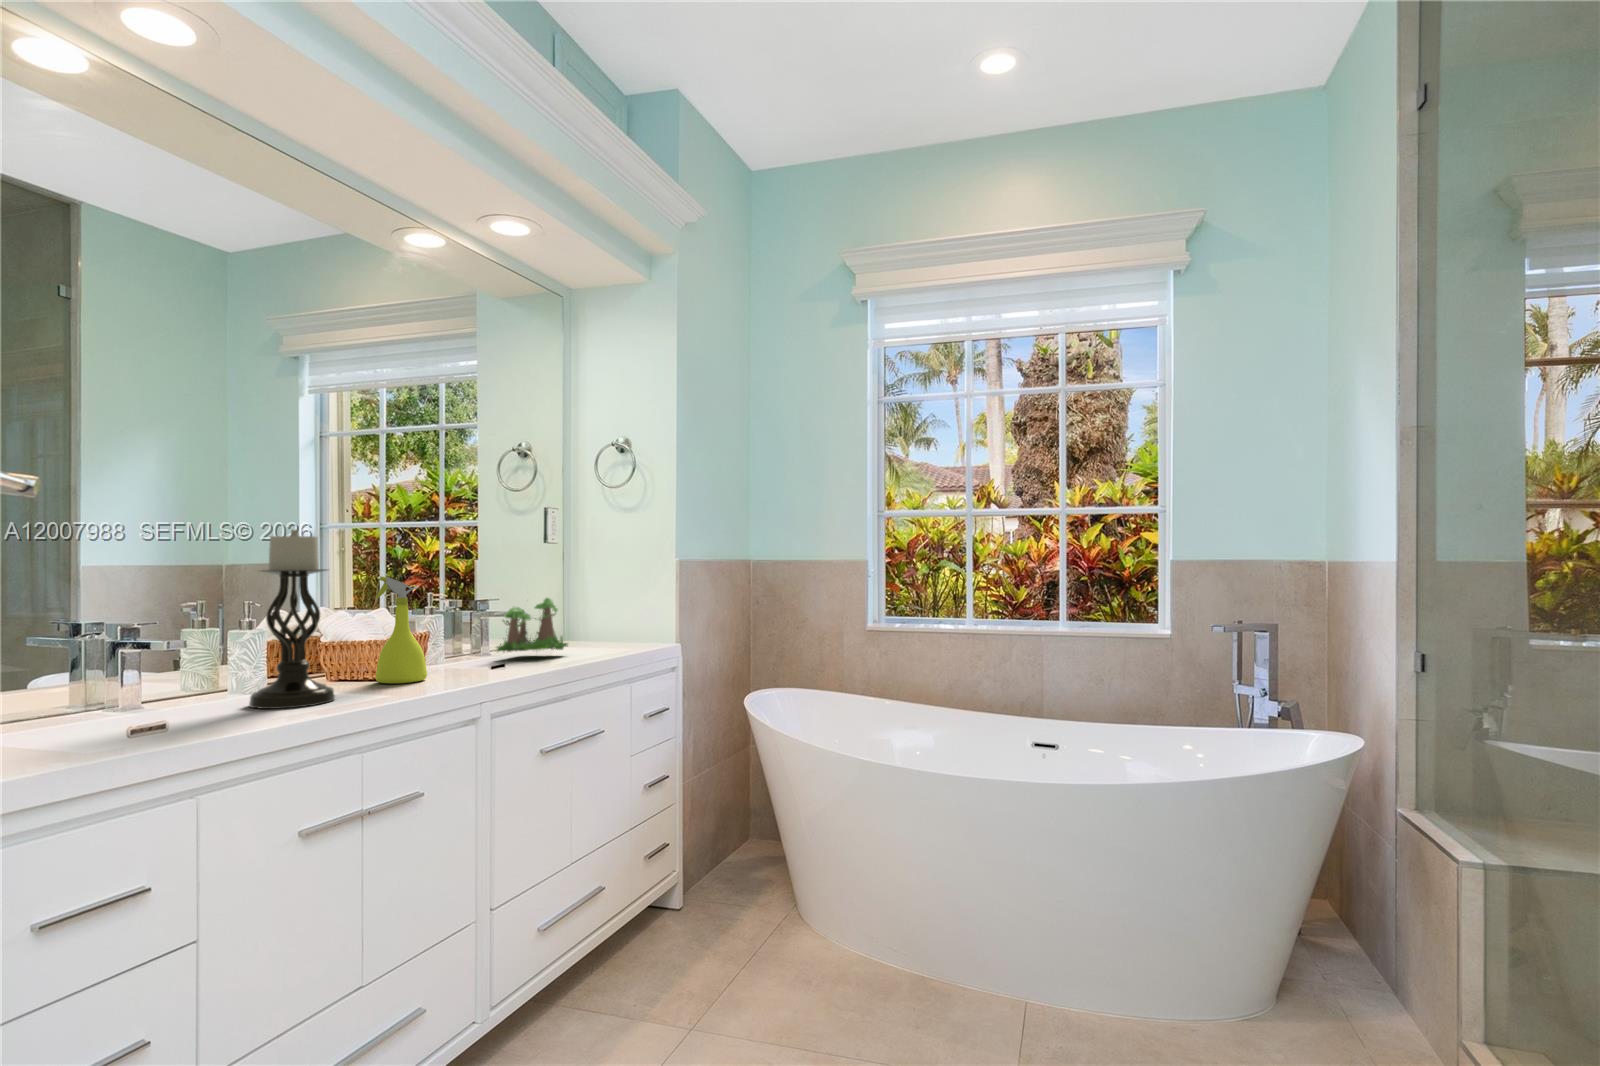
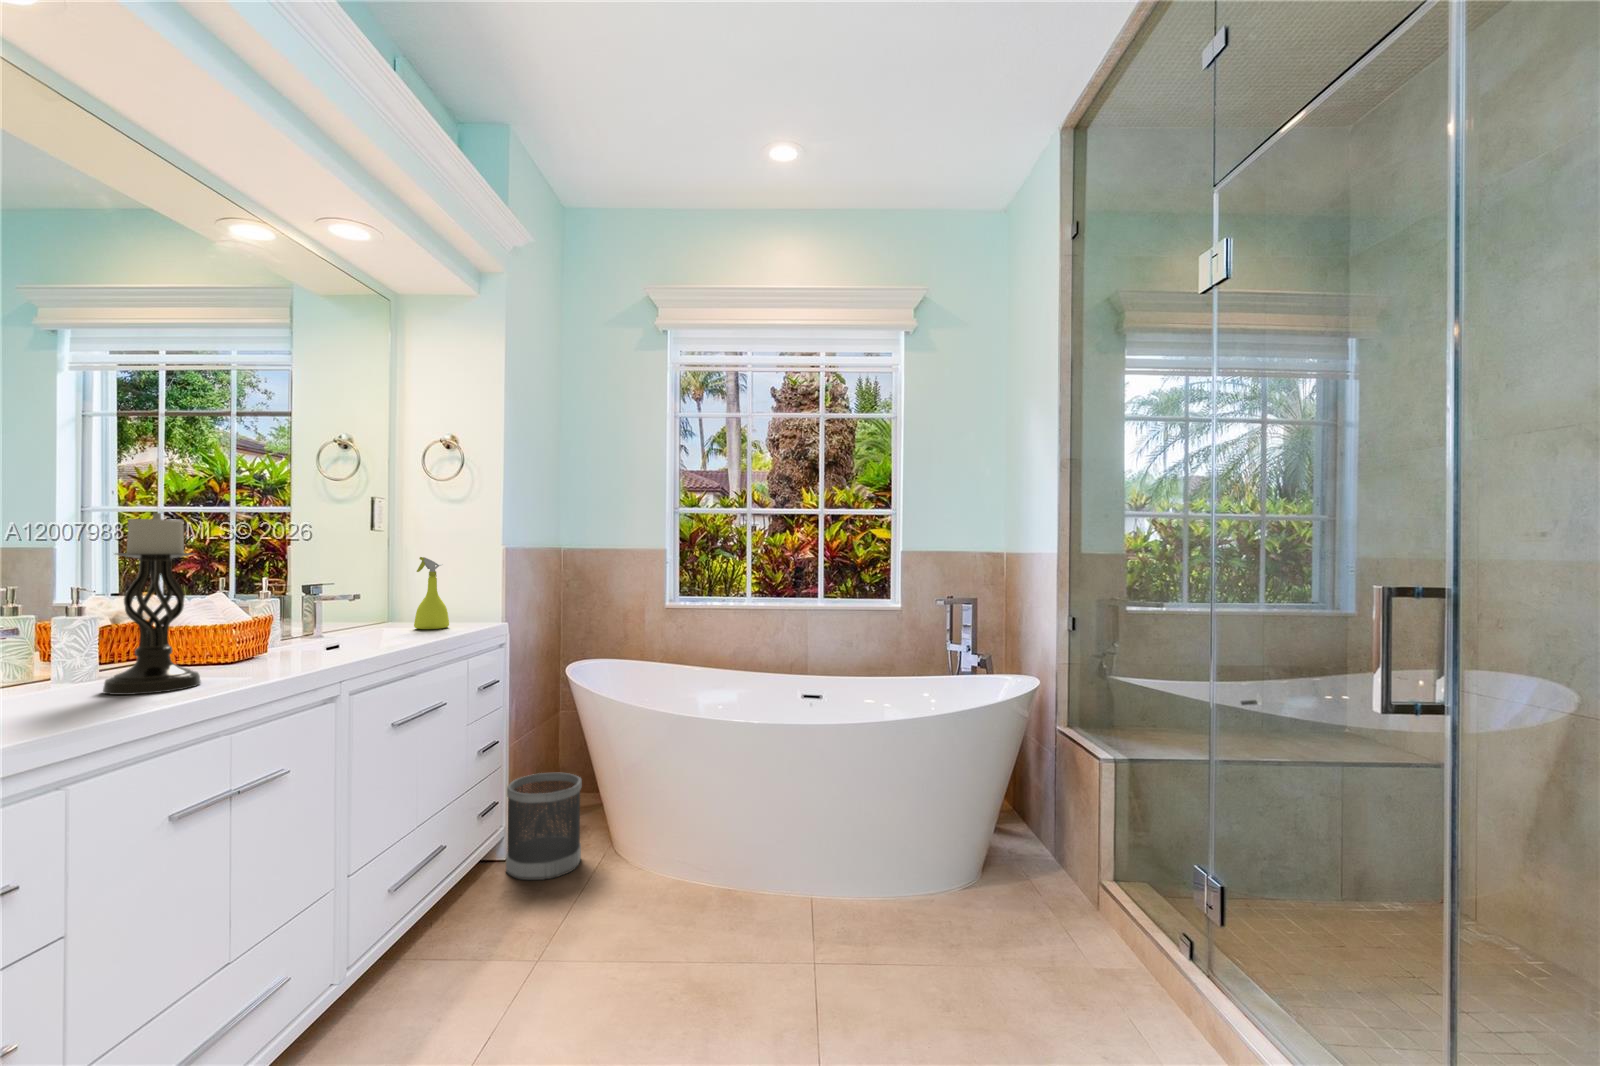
spray bottle: present [375,576,427,684] -> present [414,557,449,629]
plant: present [497,598,568,652] -> none [329,558,407,639]
wastebasket: none [682,812,763,934] -> present [506,773,582,880]

